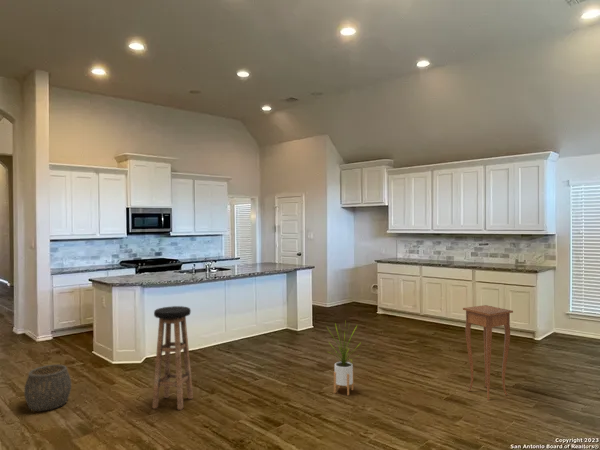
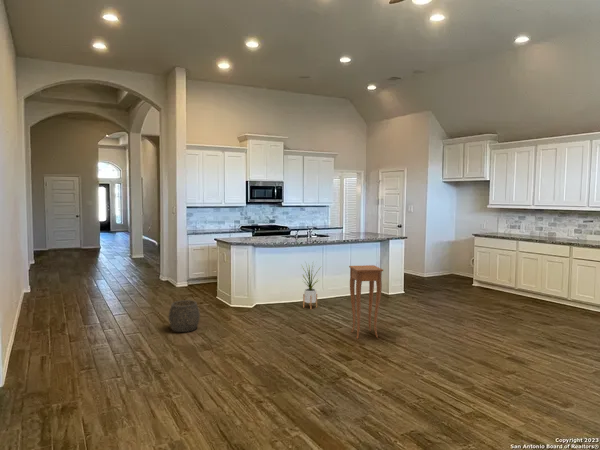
side table: present [463,305,513,400] -> present [349,265,383,339]
bar stool: present [152,306,193,410] -> none [256,262,288,342]
house plant: present [333,327,361,395] -> present [303,268,320,309]

